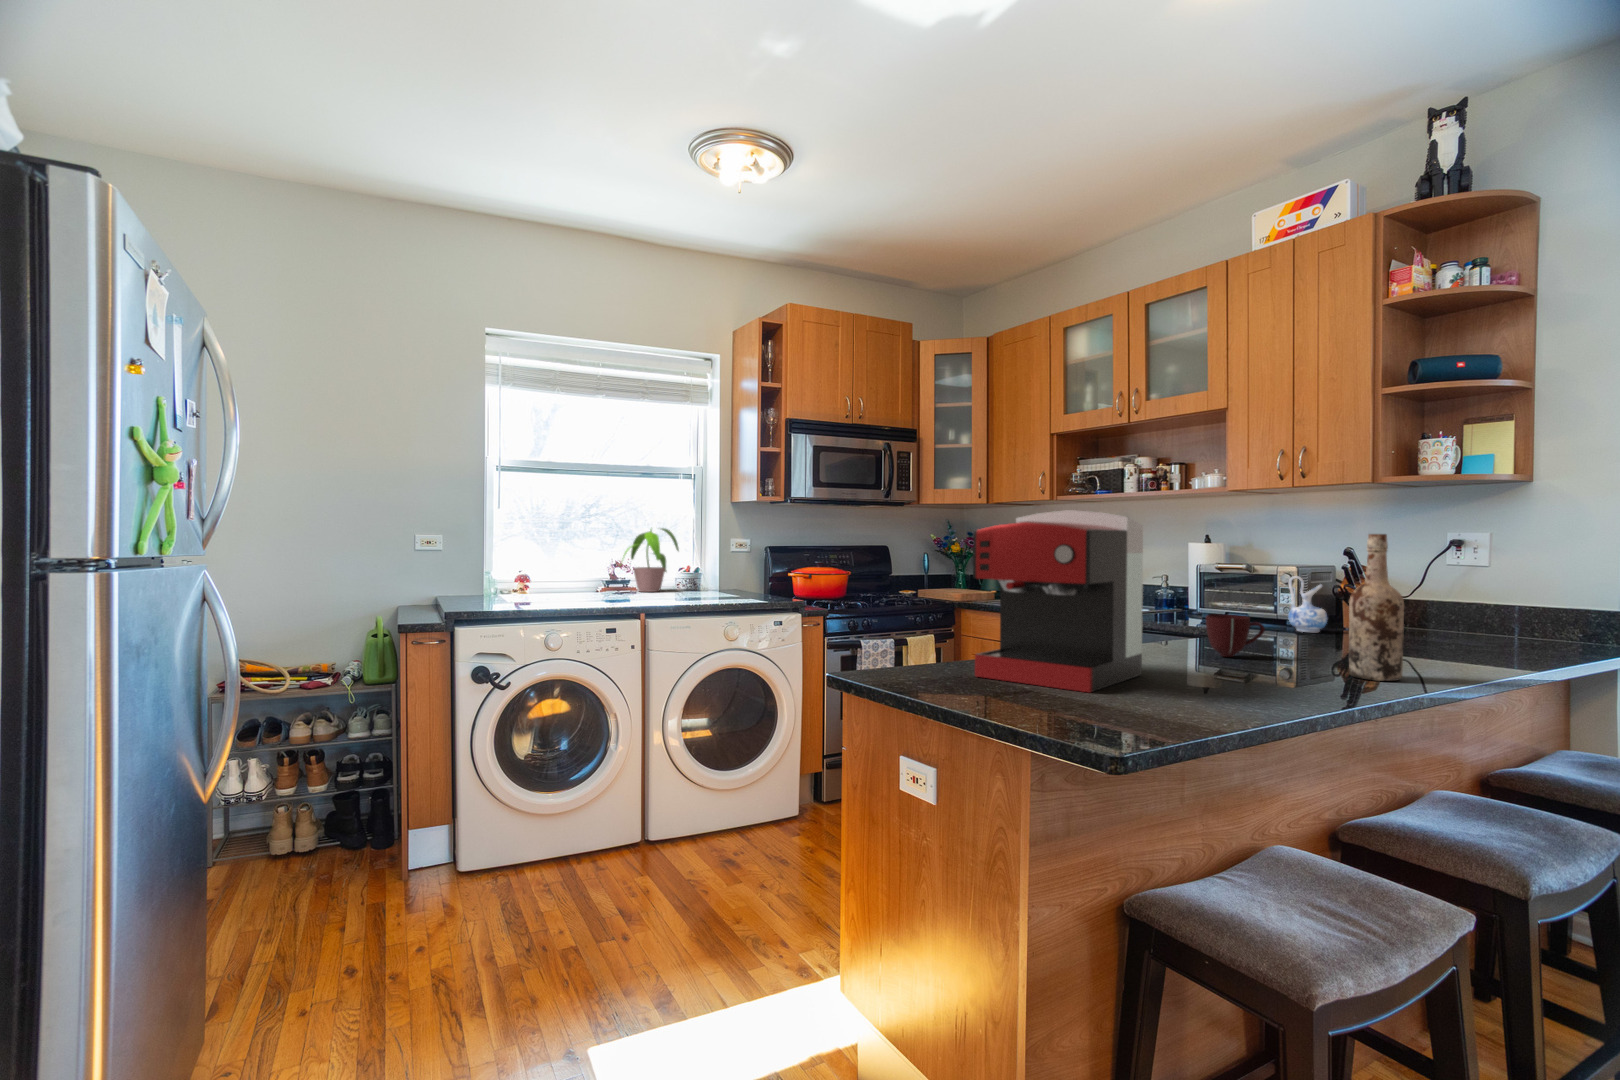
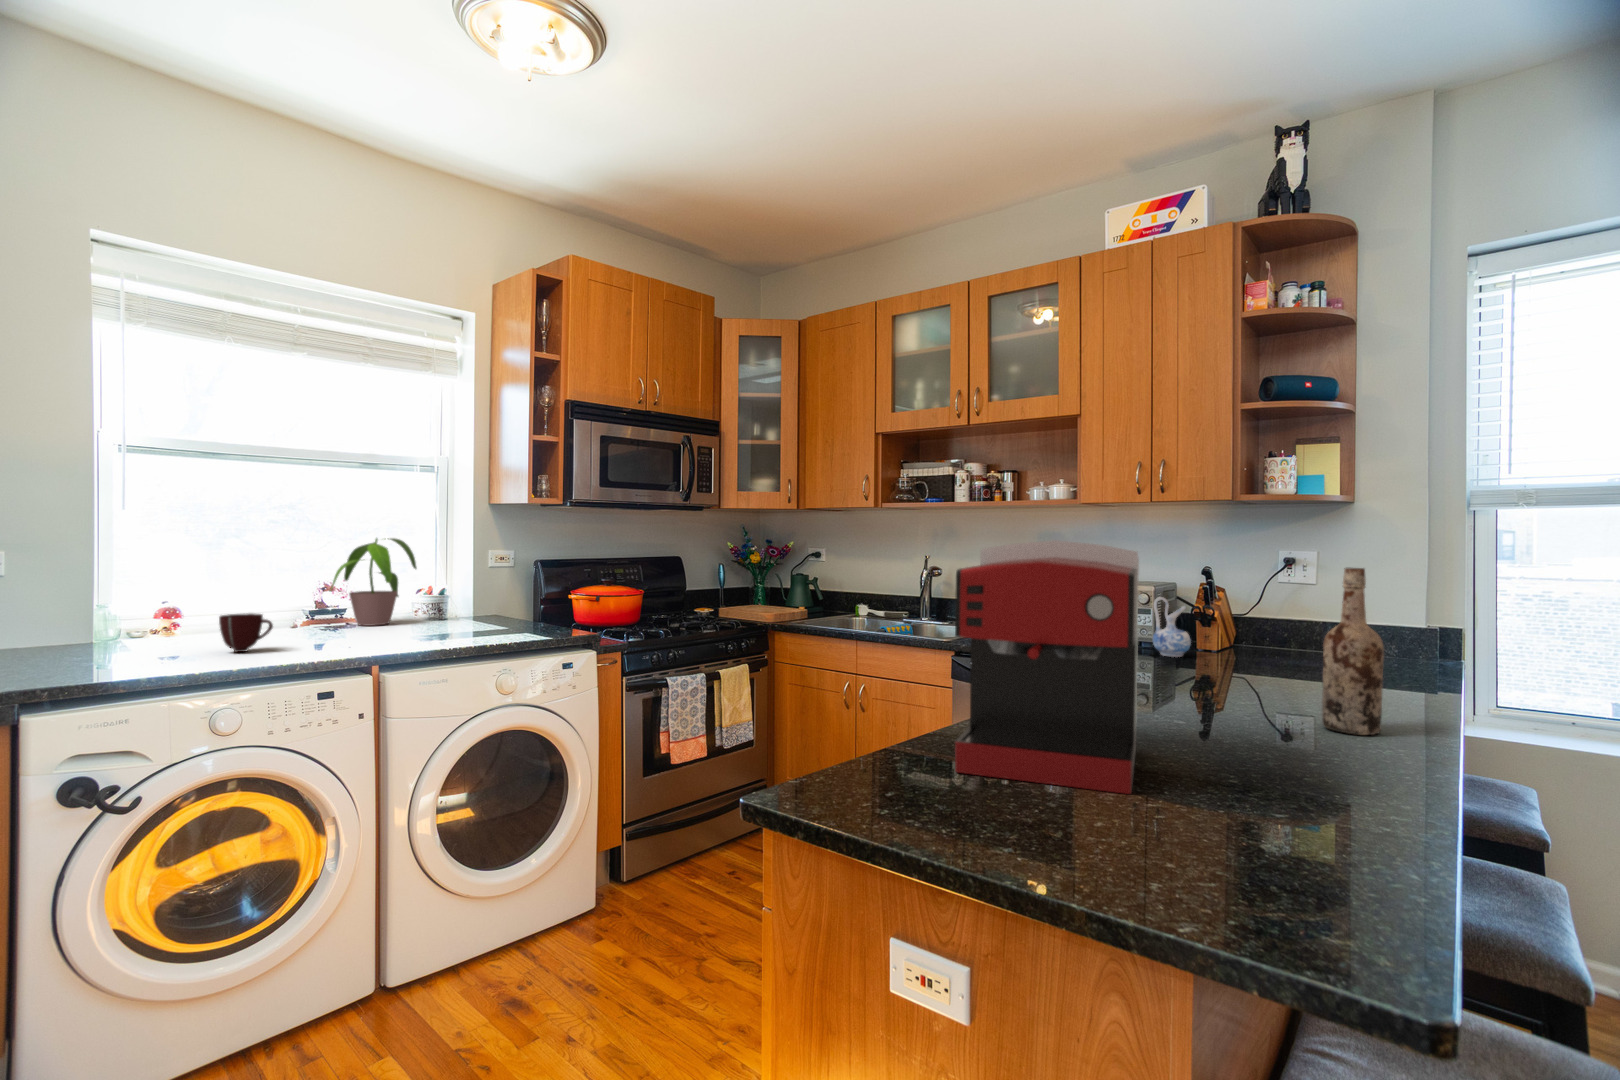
mug: present [1206,615,1265,657] -> present [219,613,273,652]

